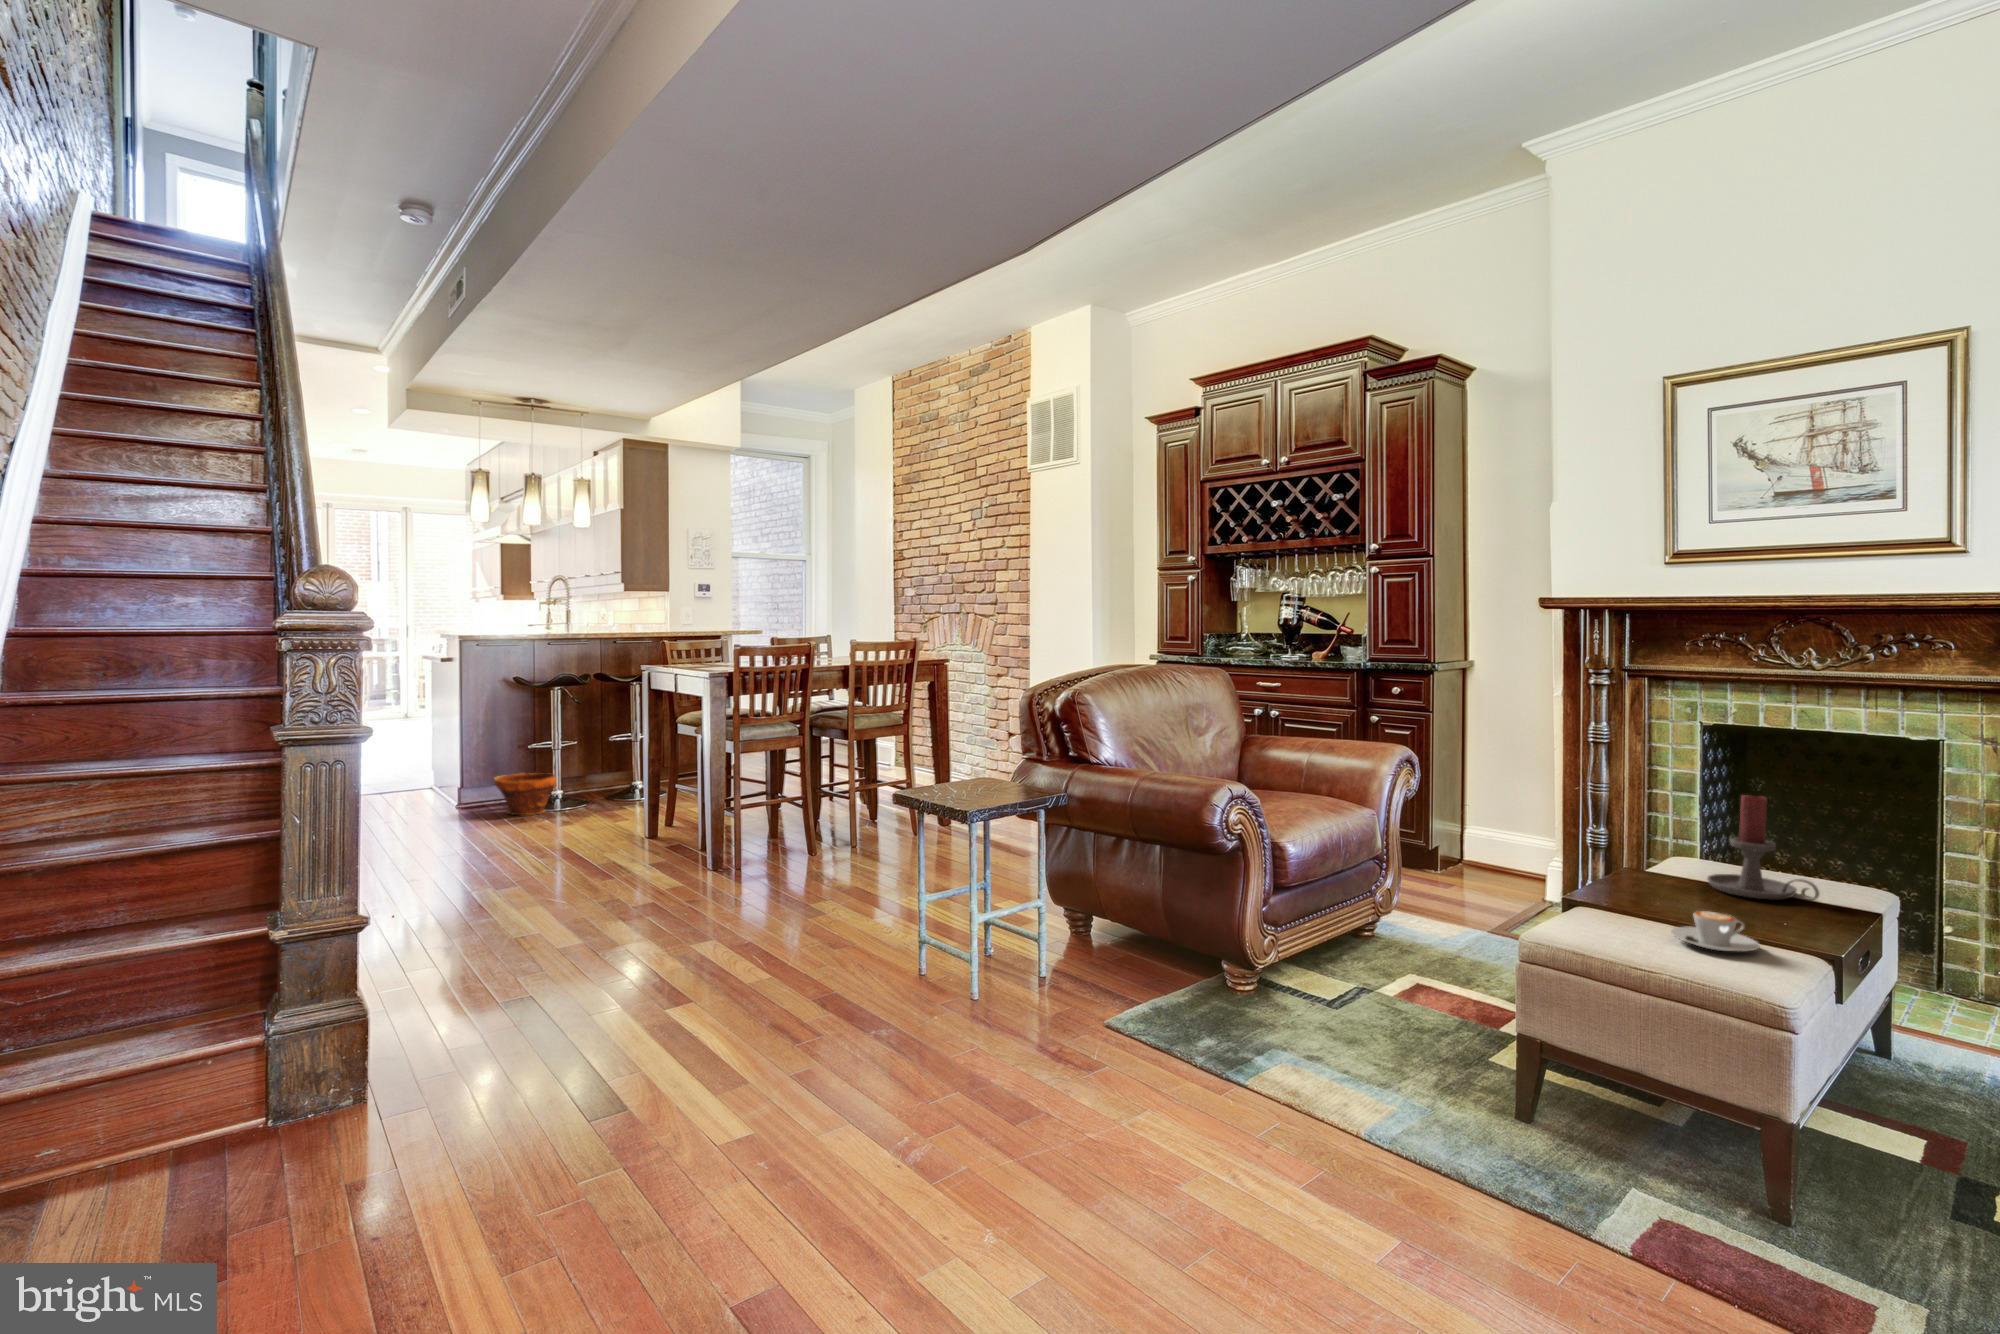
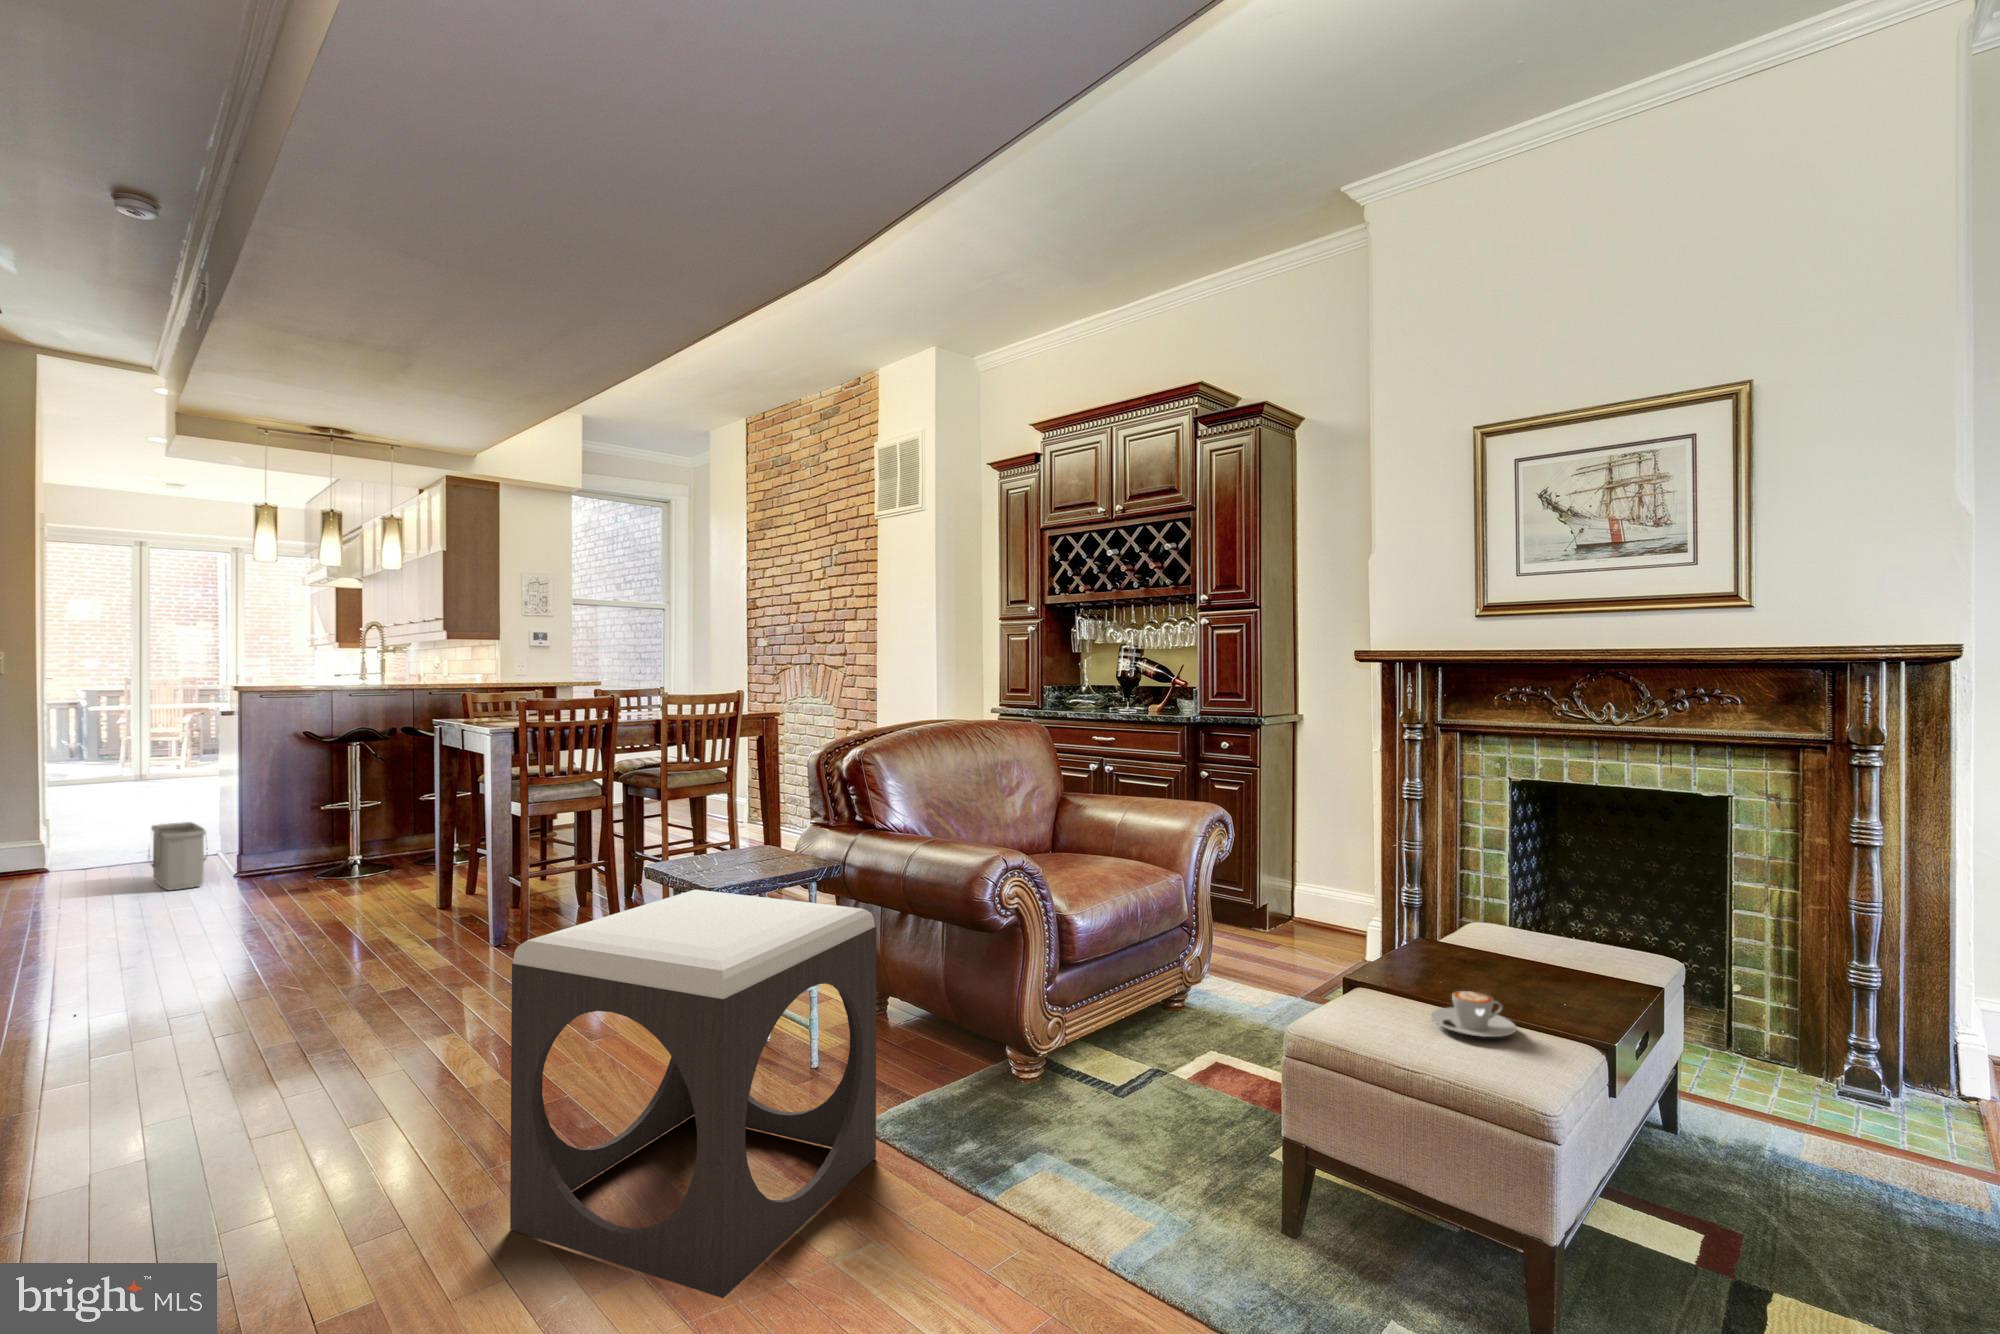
storage bin: none [401,756,449,815] -> present [149,822,206,890]
planter: present [494,773,556,815] -> none [258,840,338,889]
candle holder: present [1707,795,1819,900] -> none [1489,858,1593,971]
footstool: none [836,812,1128,1148] -> present [510,890,876,1298]

